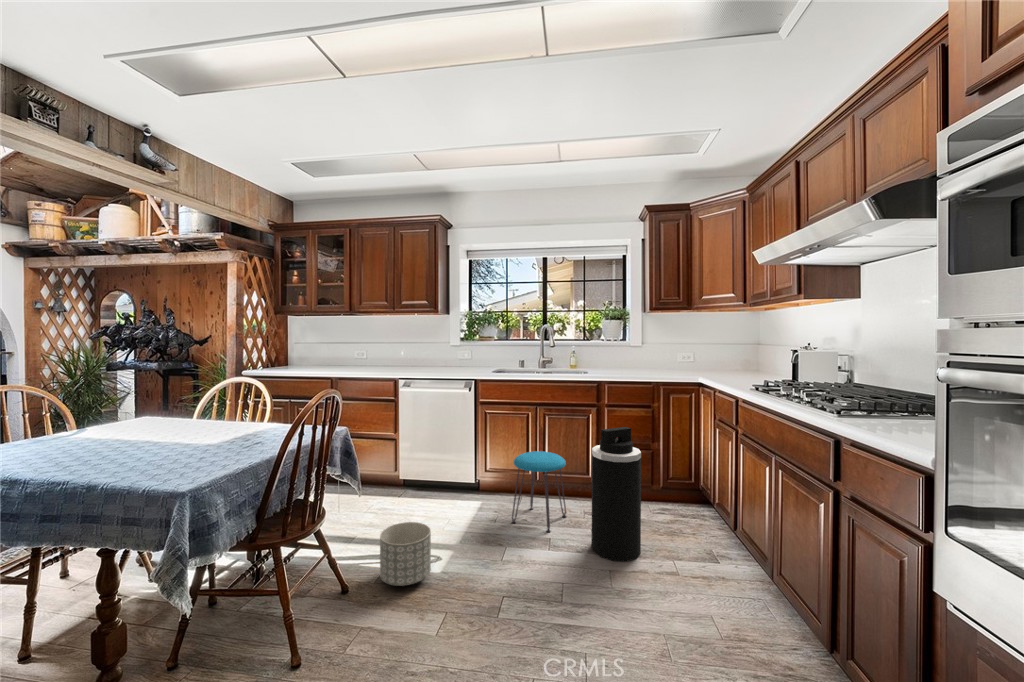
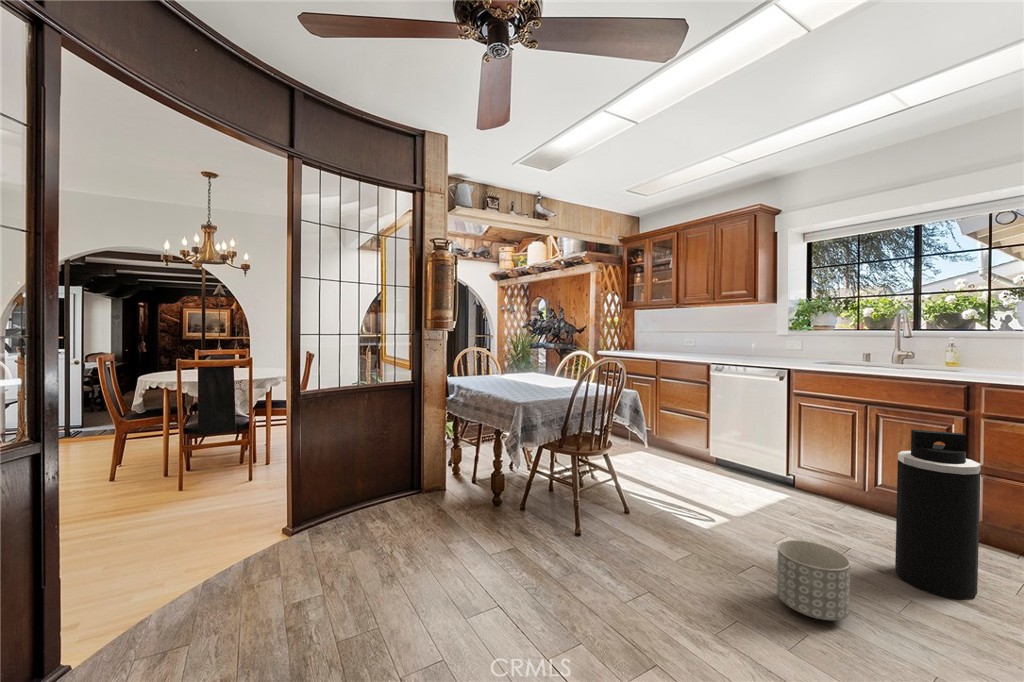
stool: present [512,451,566,532] -> none [809,451,890,540]
planter: present [380,522,431,586] -> present [777,540,850,620]

